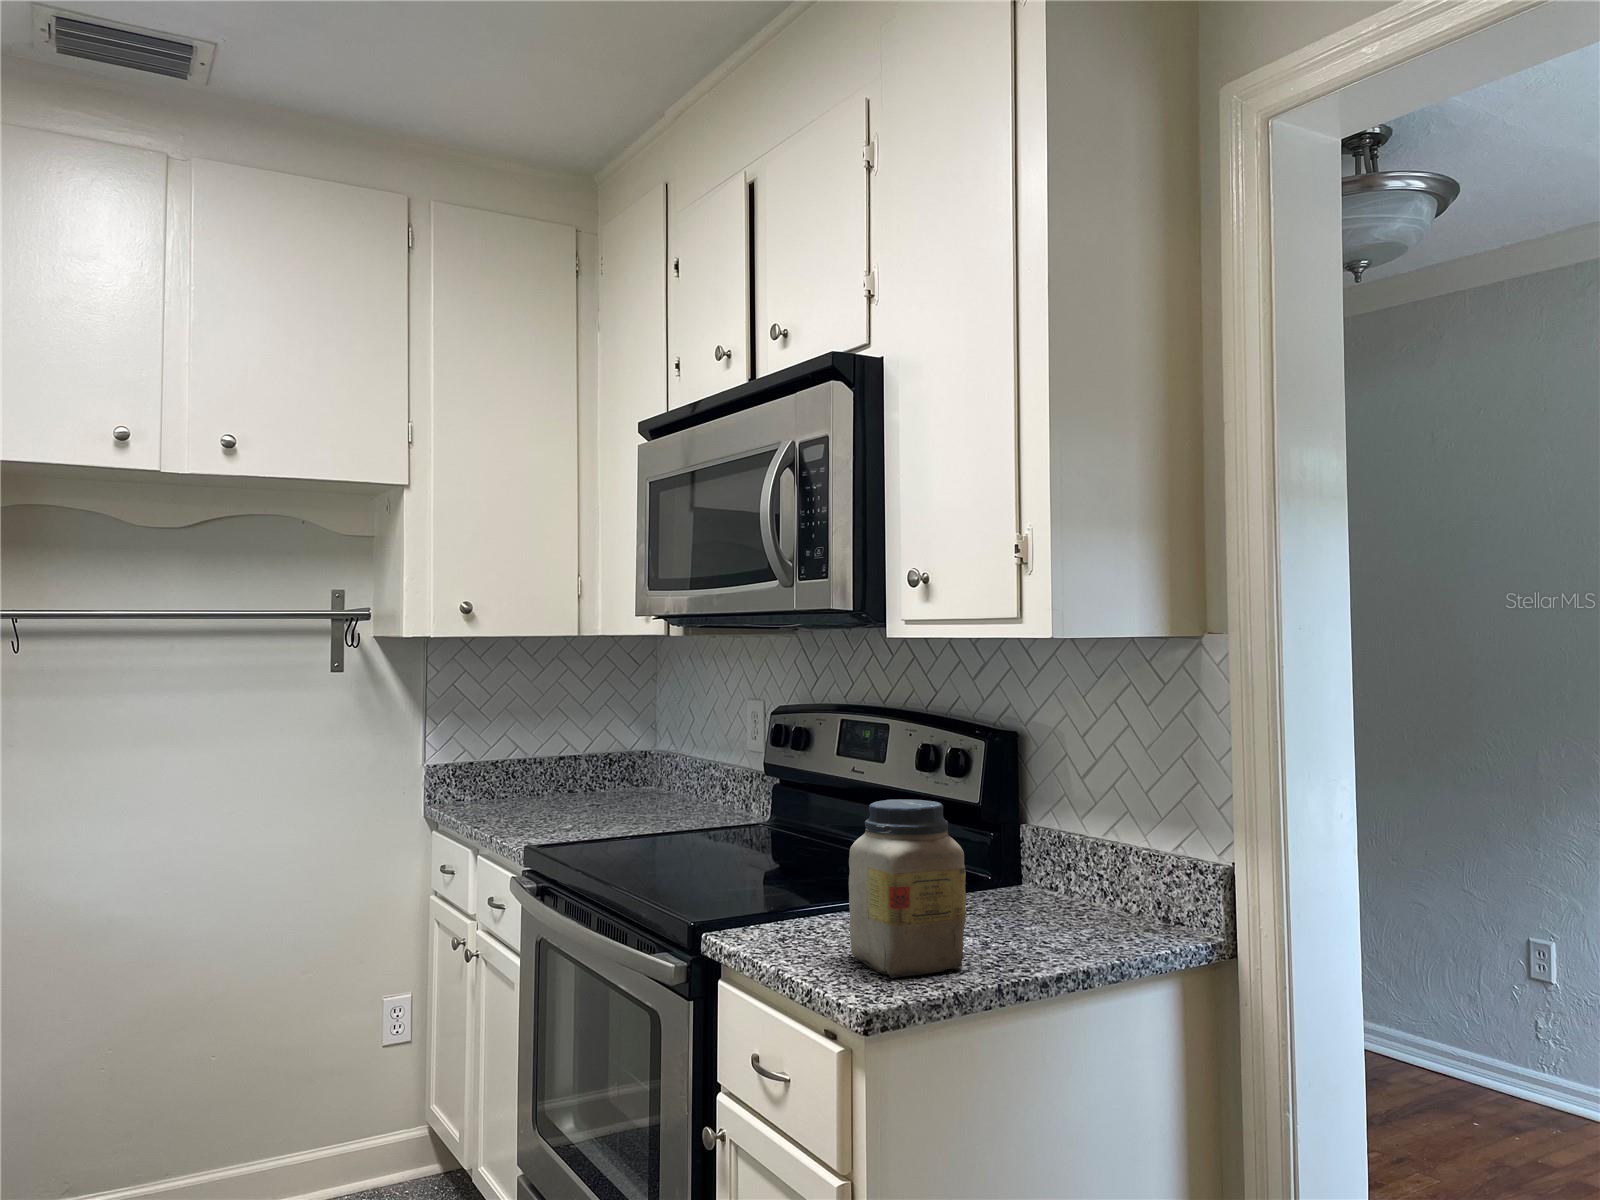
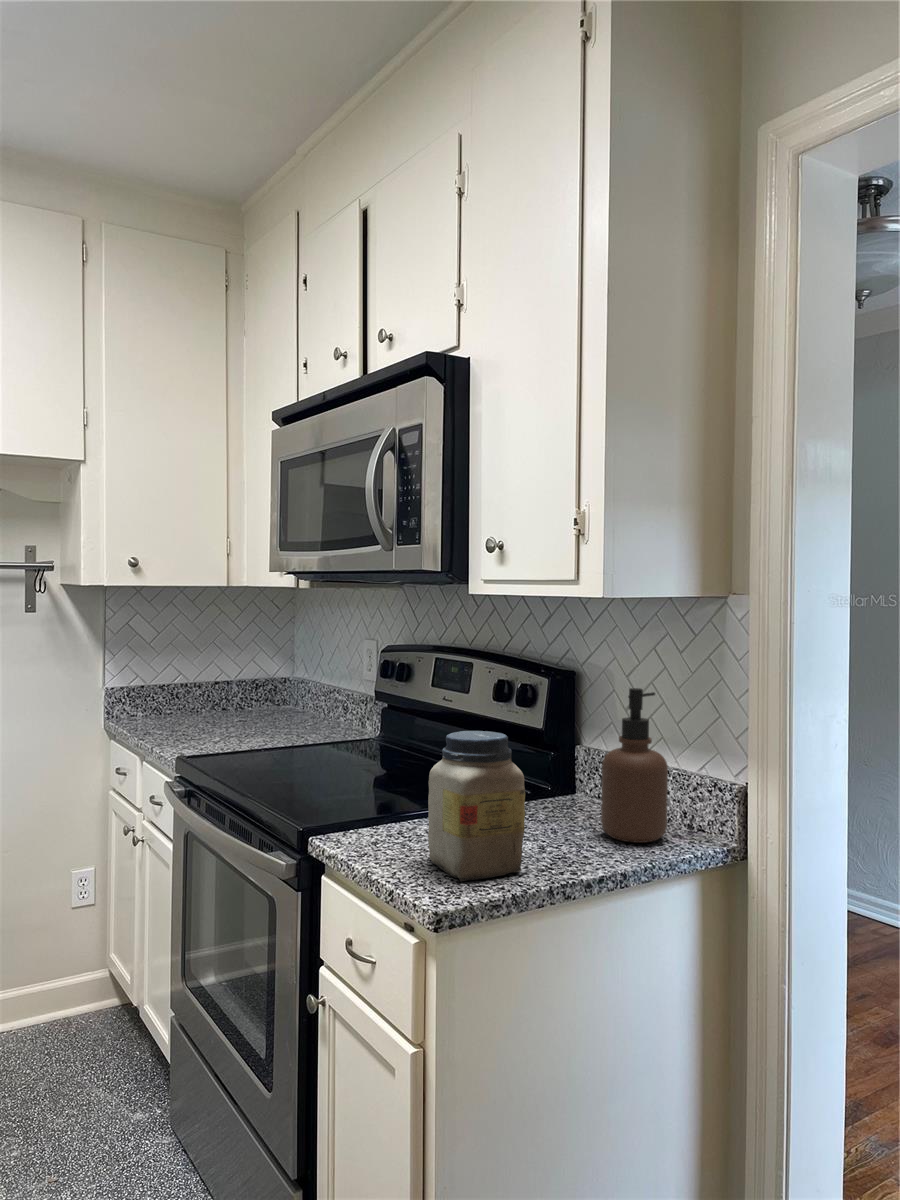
soap dispenser: none [1056,749,1137,937] -> present [601,688,668,843]

